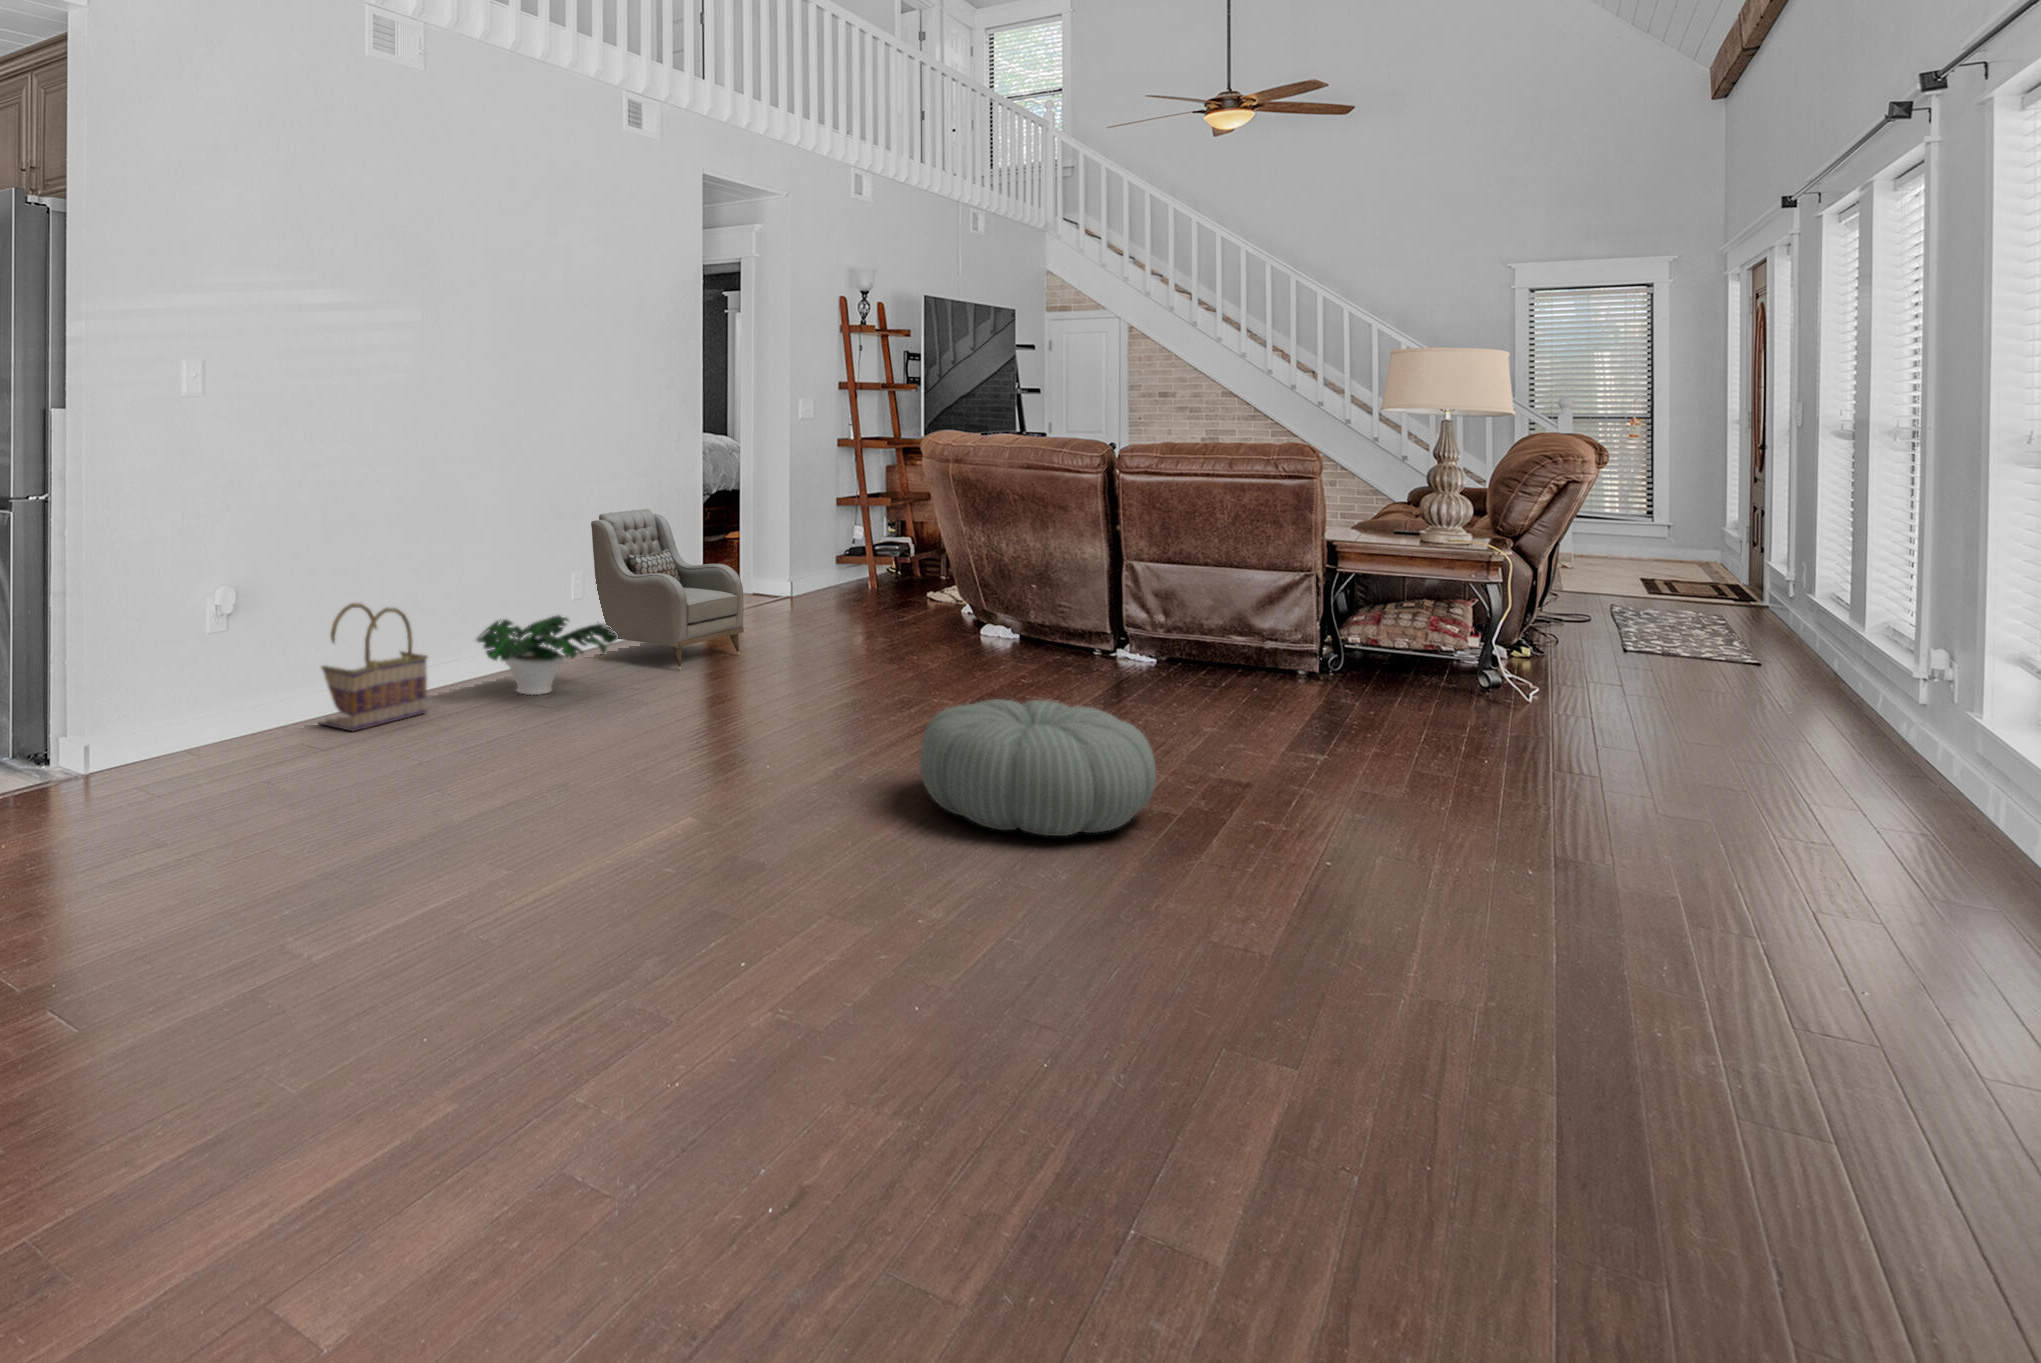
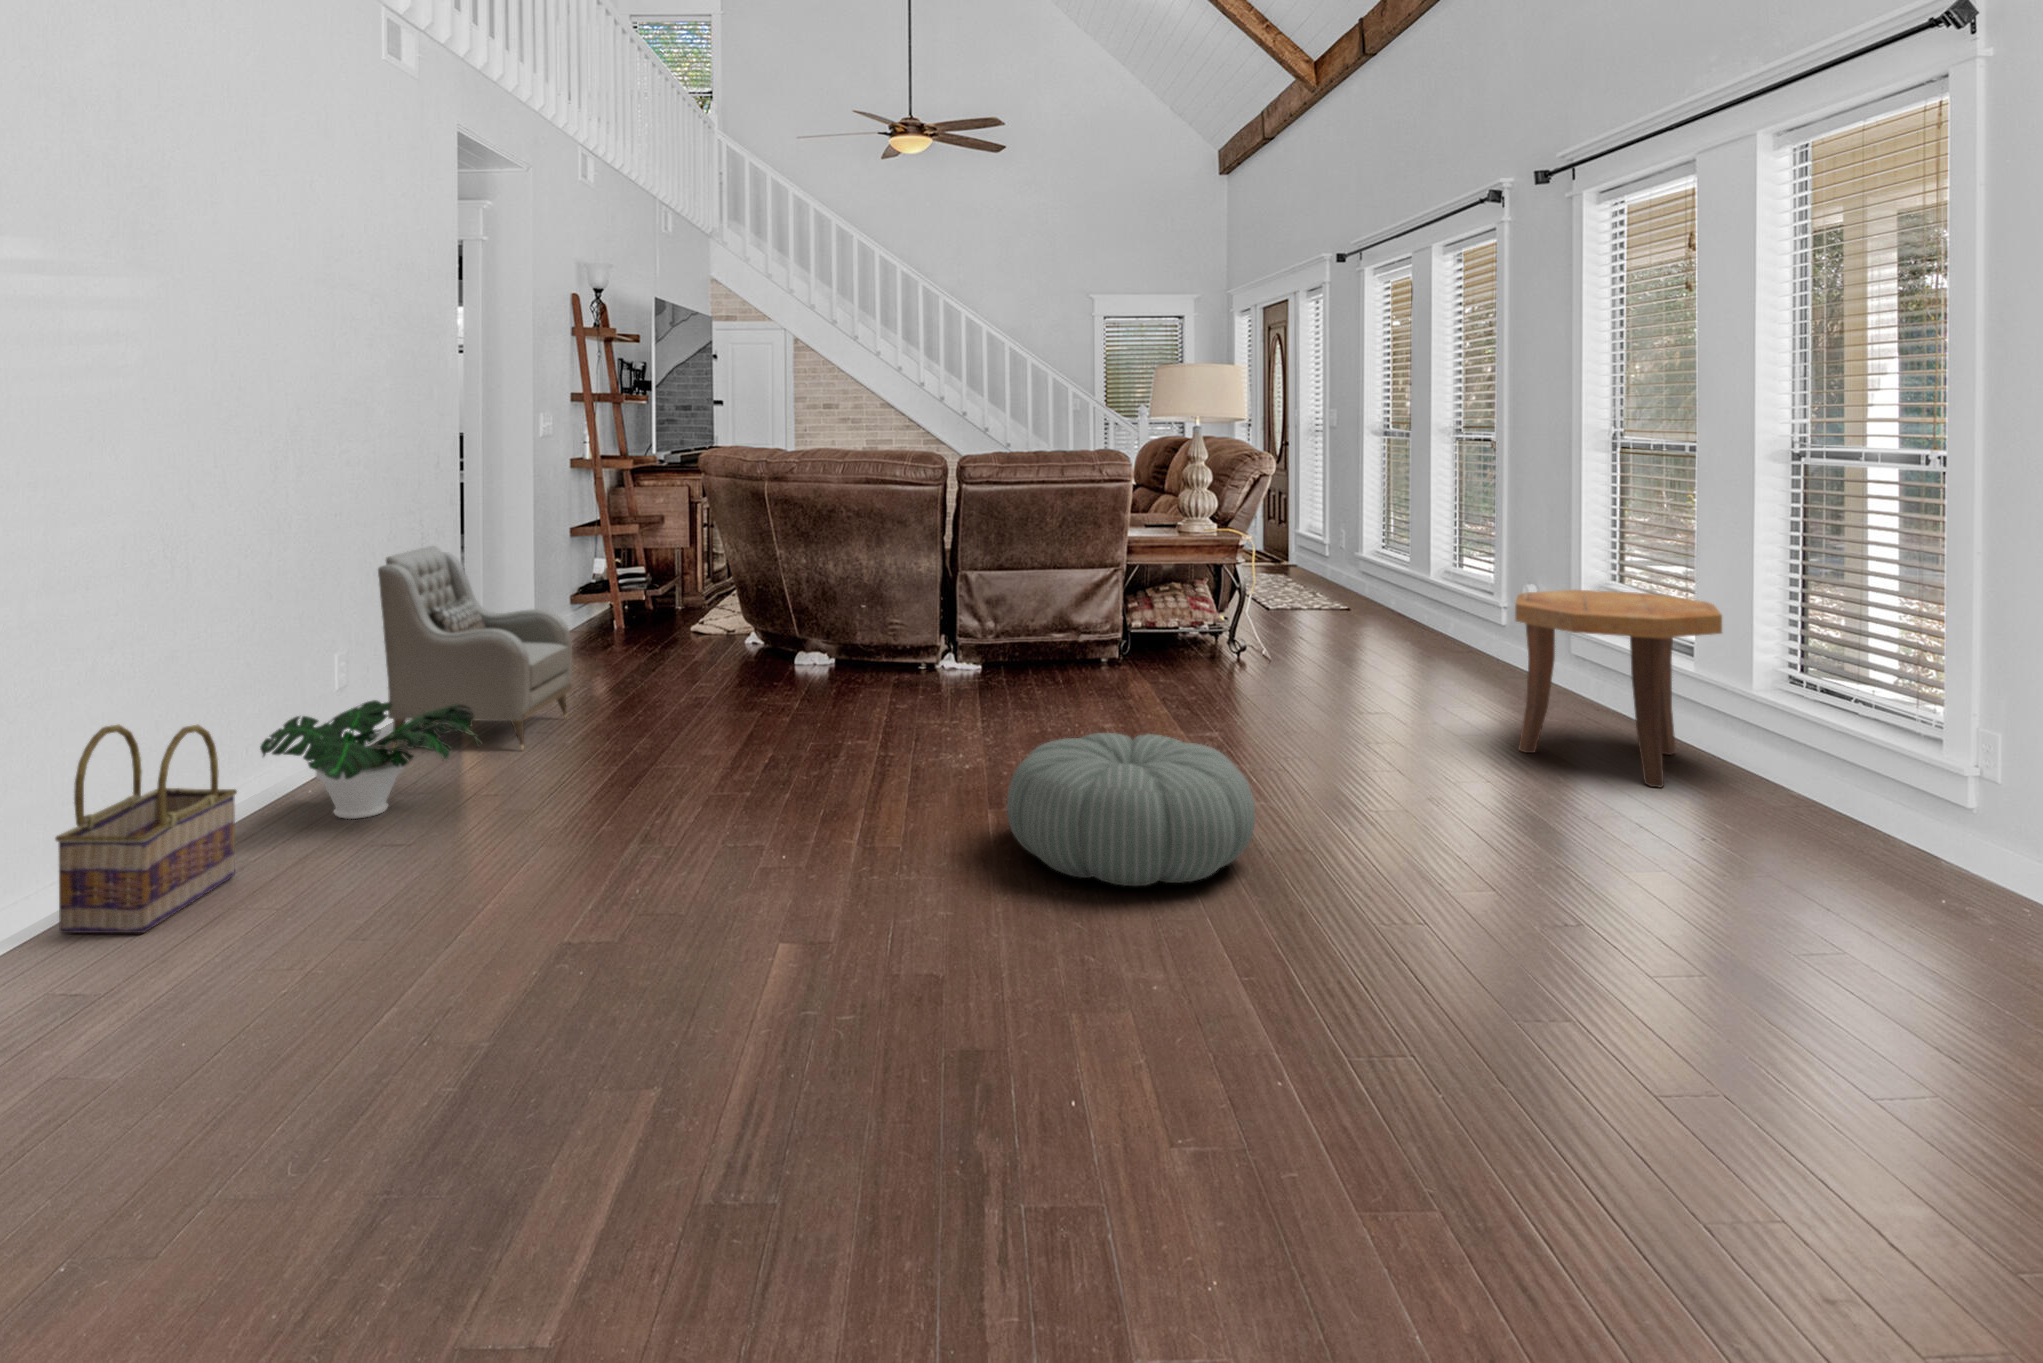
side table: none [1667,620,2006,877] -> present [1515,590,1722,787]

